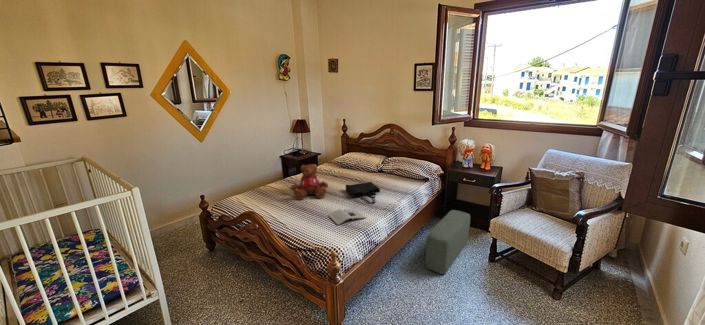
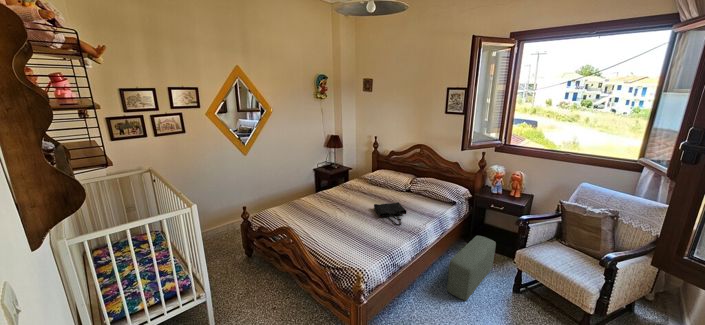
teddy bear: present [291,164,328,200] -> none [323,183,358,216]
magazine: present [329,209,366,225] -> none [357,229,392,246]

